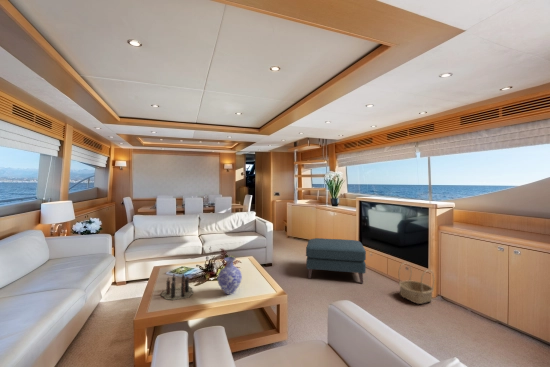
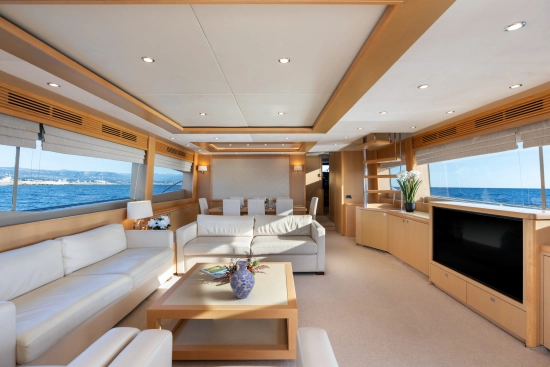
ottoman: present [306,238,366,283] -> none [354,249,431,309]
basket: present [399,263,433,304] -> none [472,290,528,350]
candle: present [161,274,193,300] -> none [179,272,219,297]

